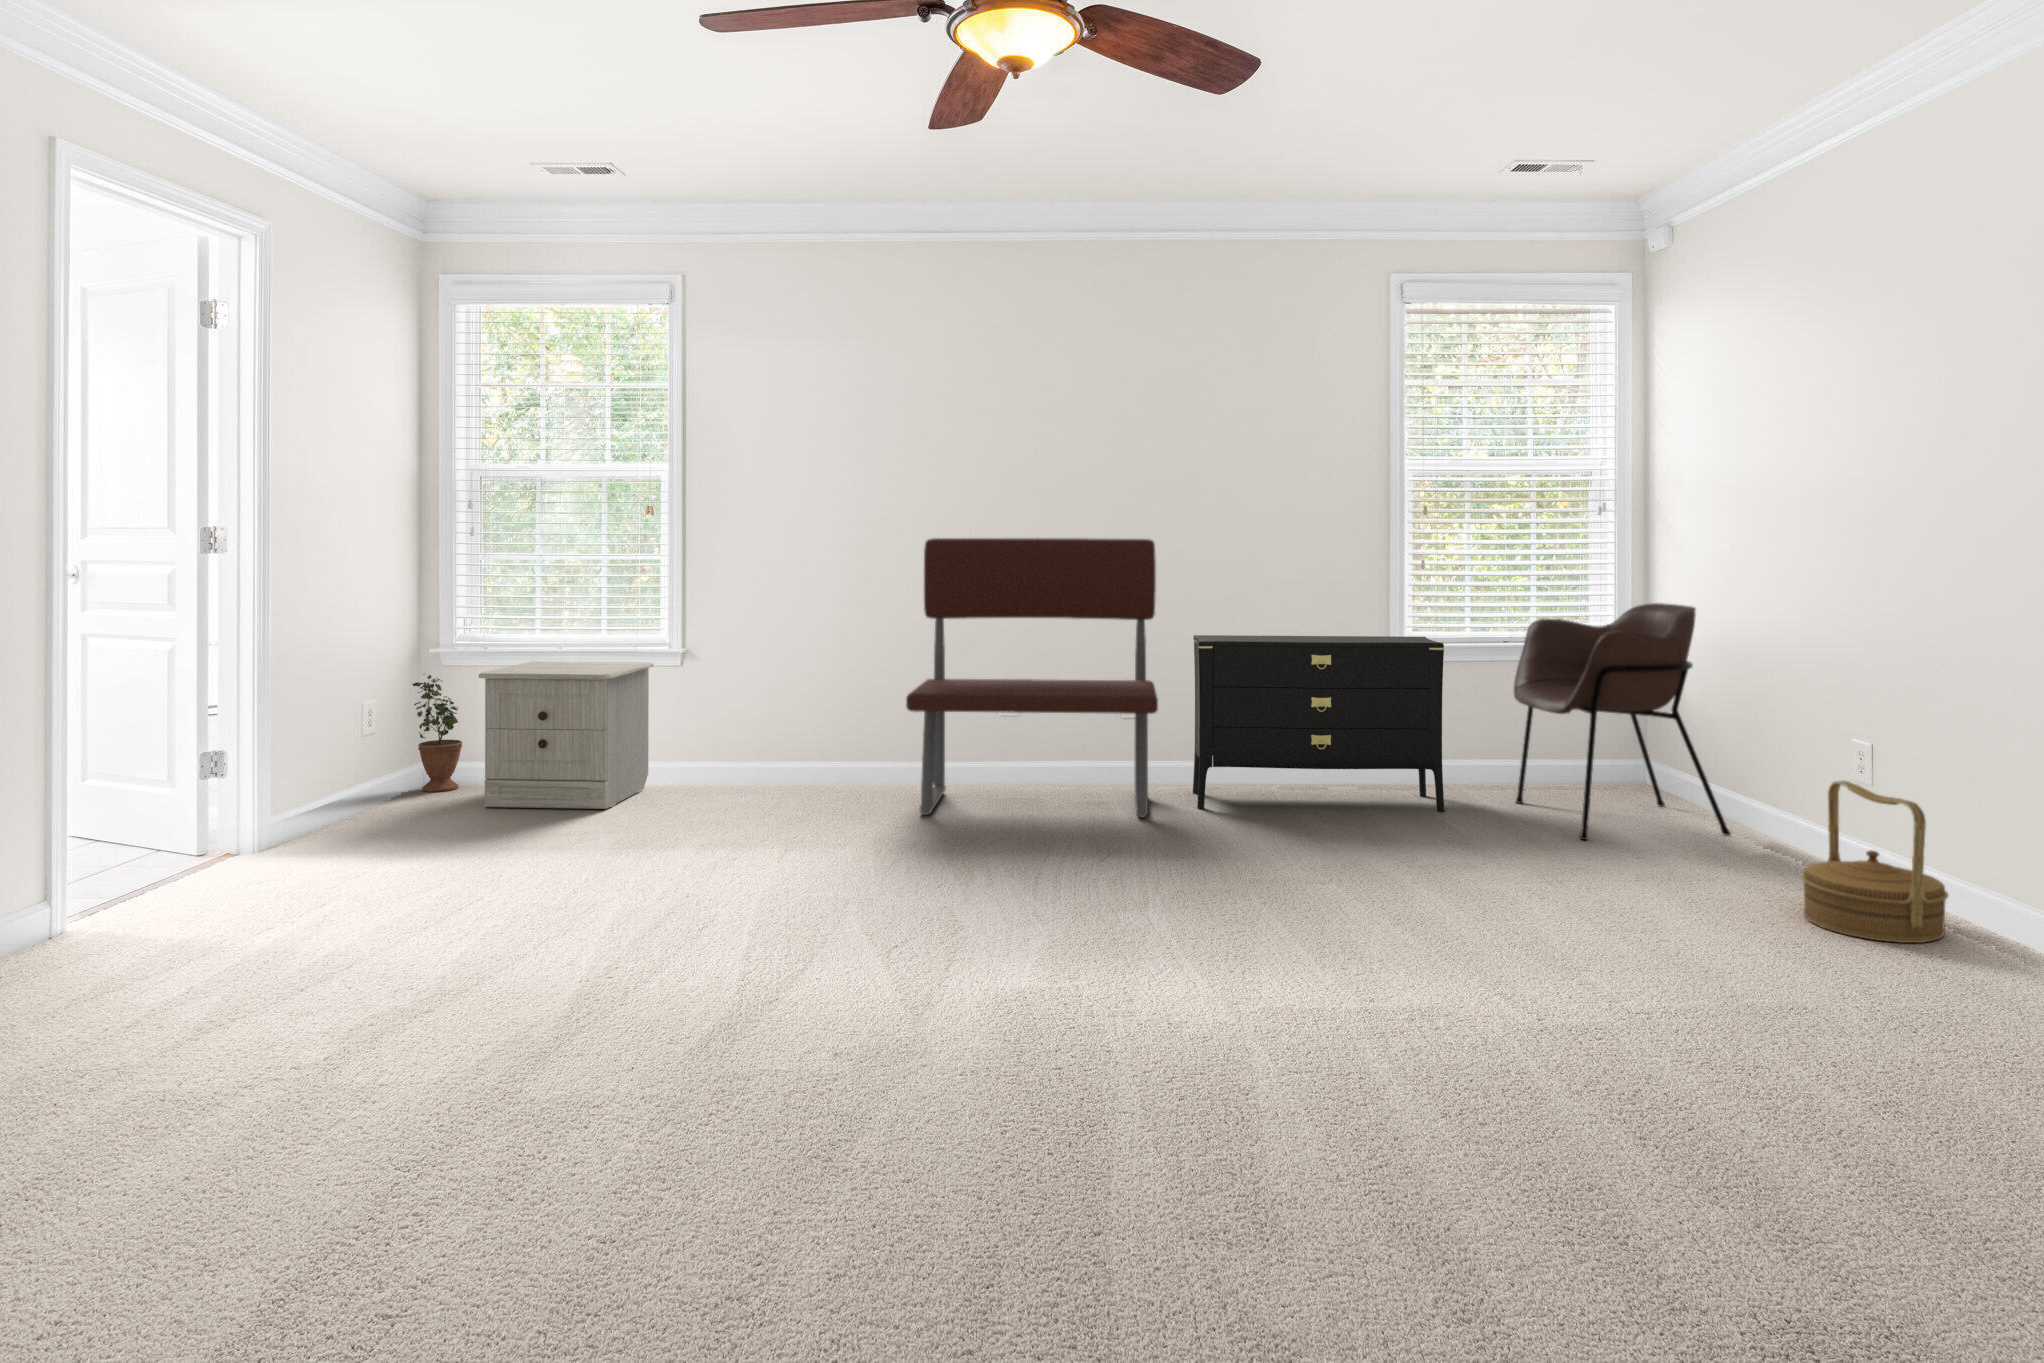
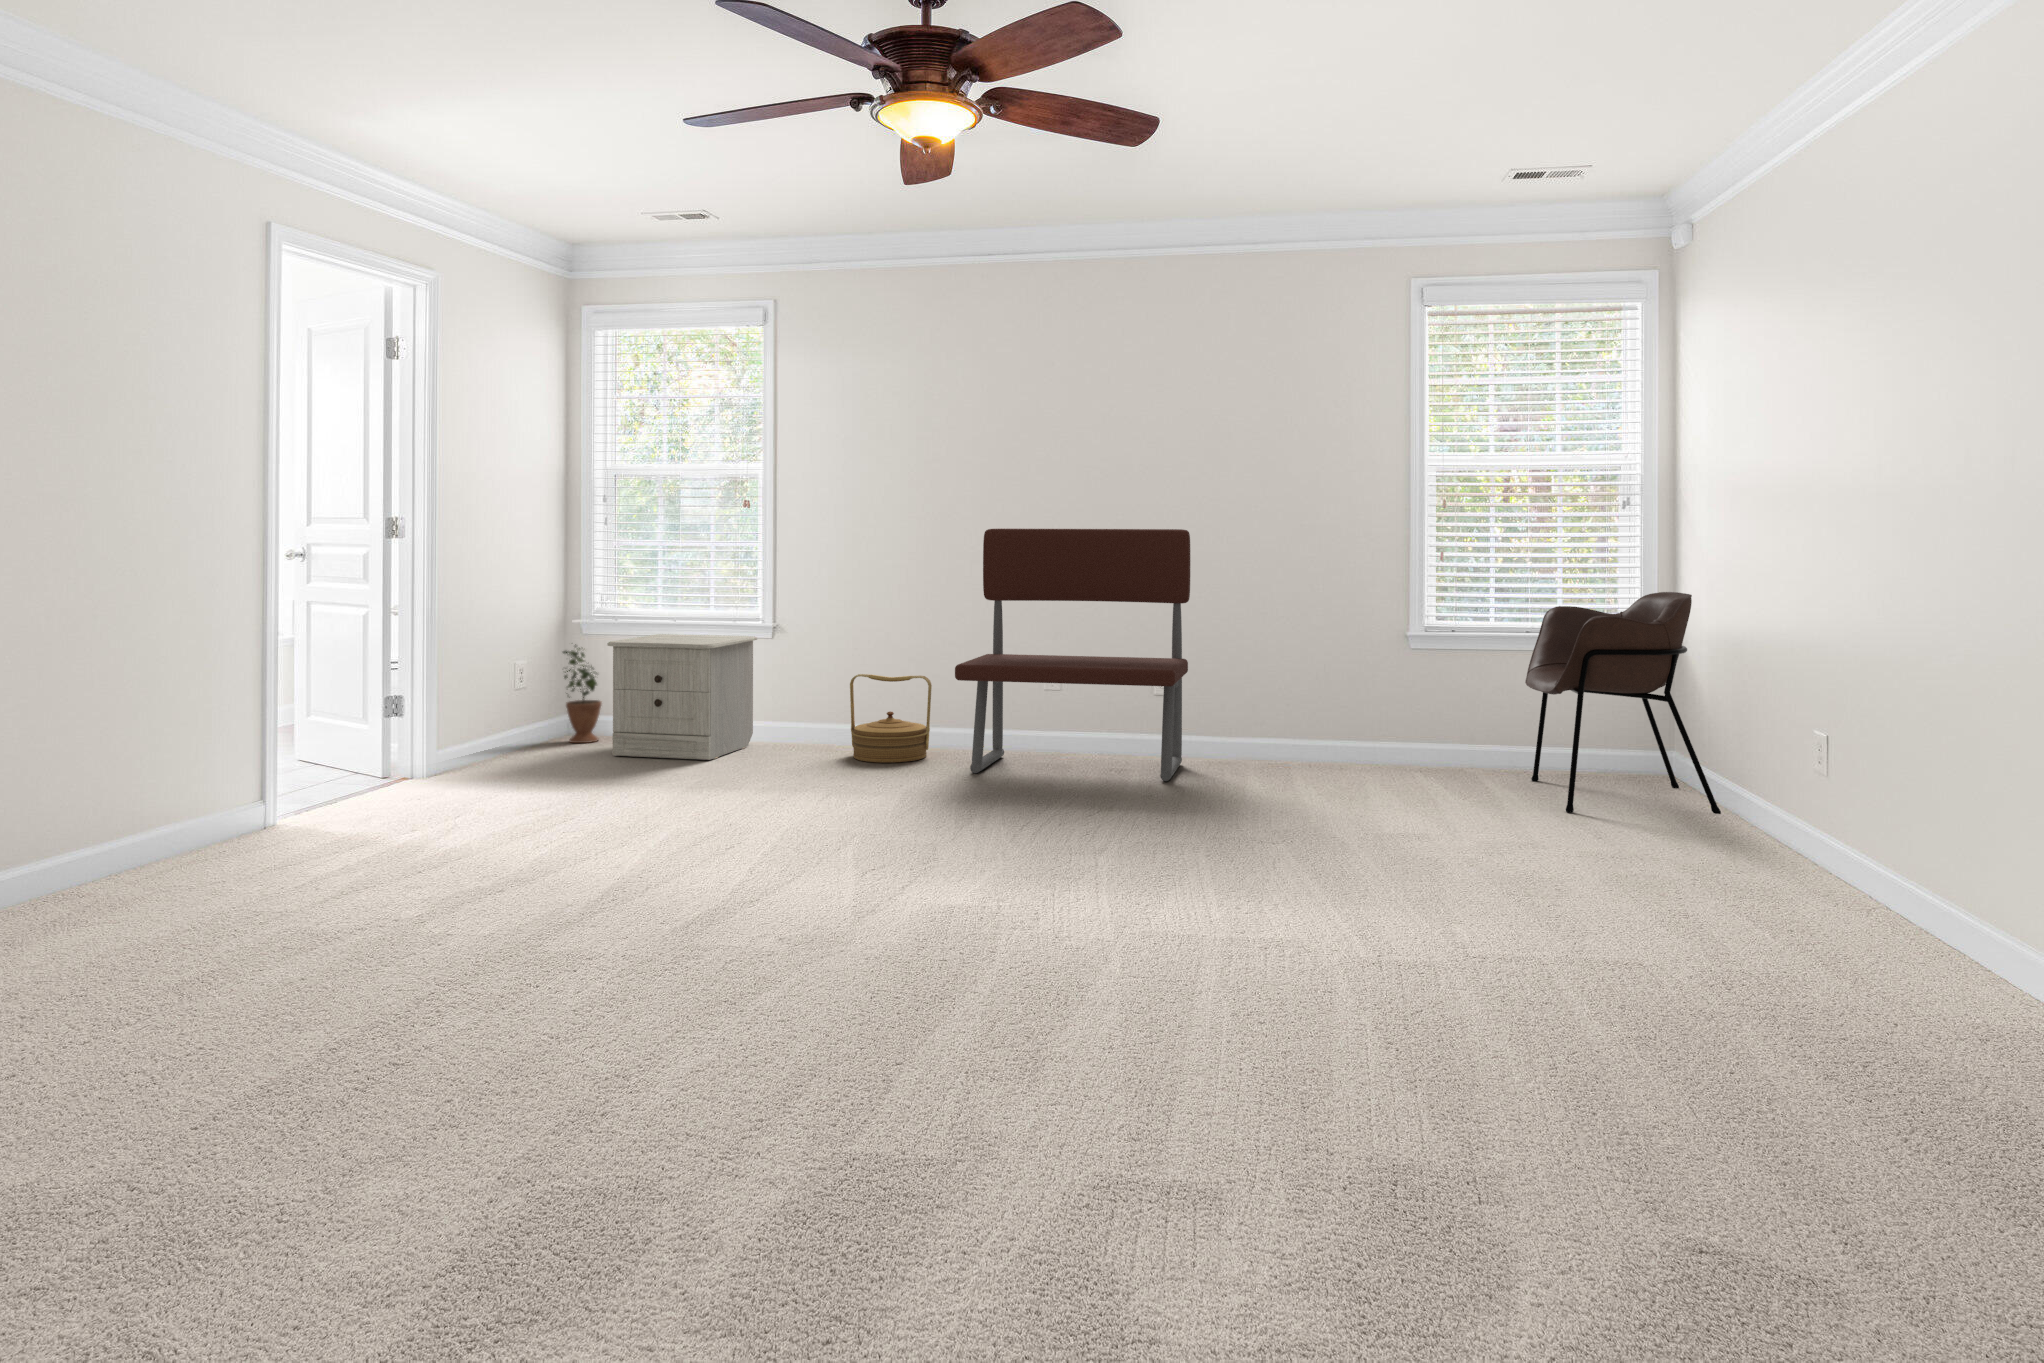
dresser: present [1193,635,1444,811] -> none [1223,618,1454,785]
woven basket: present [1801,781,1948,943] -> present [850,674,932,763]

